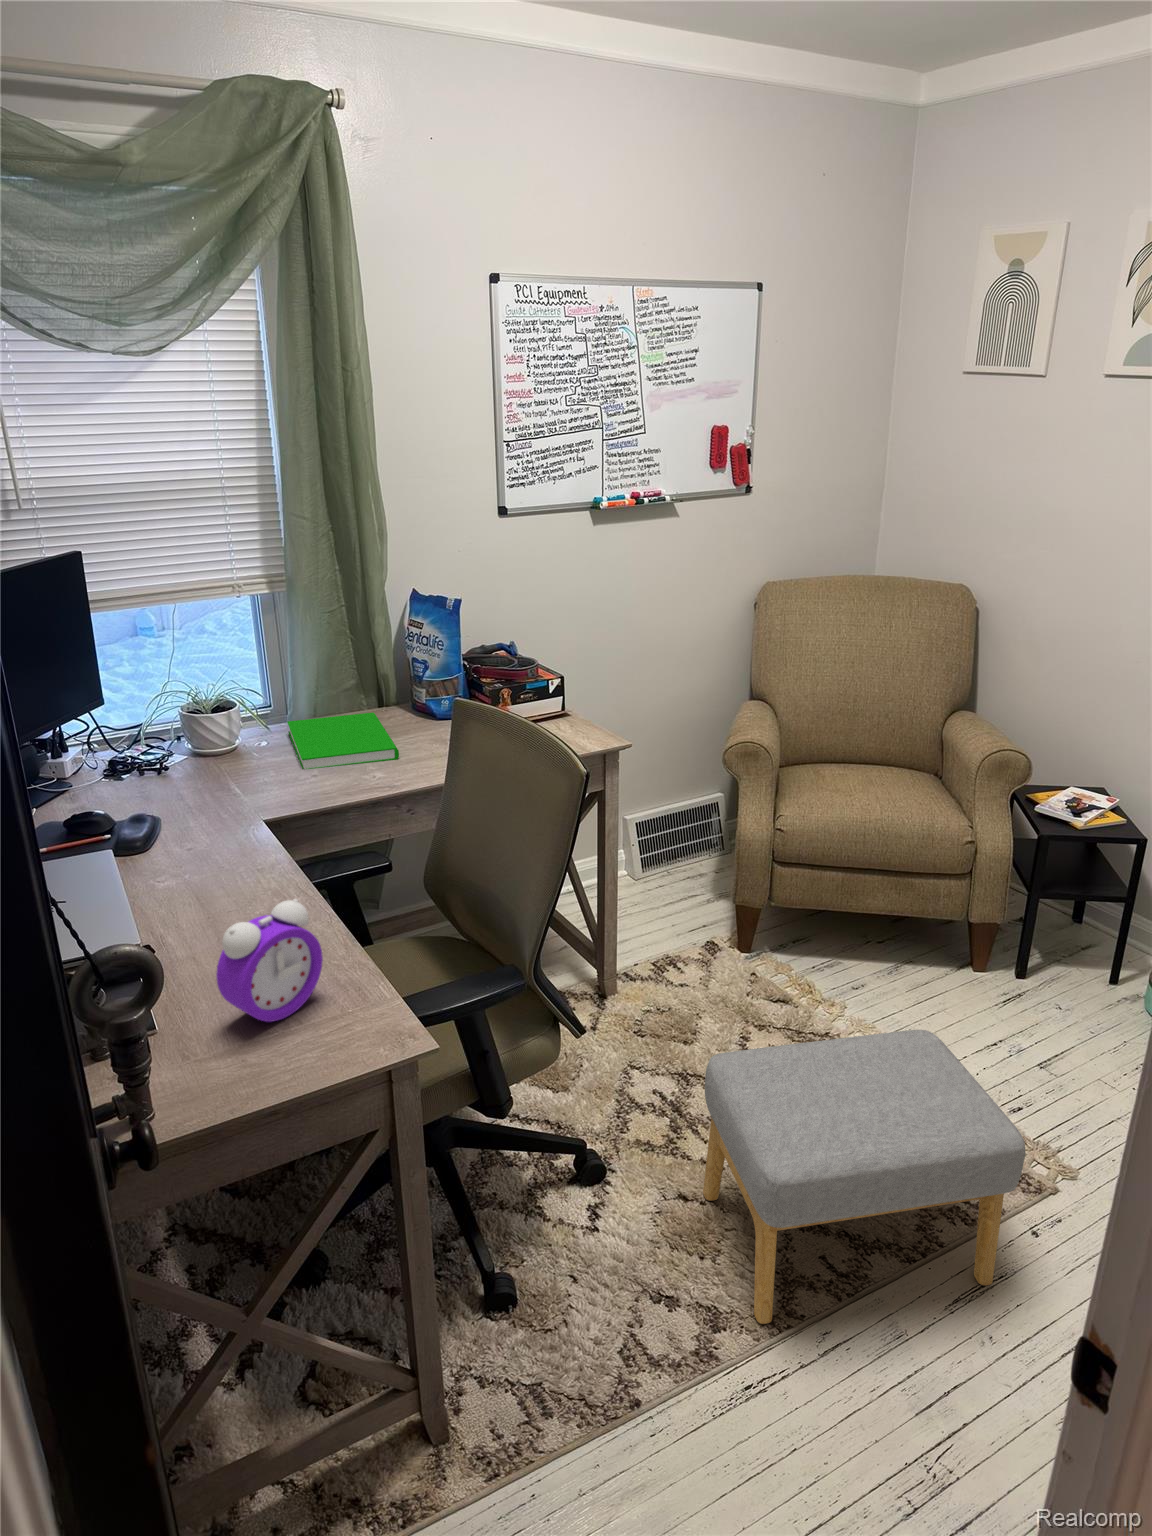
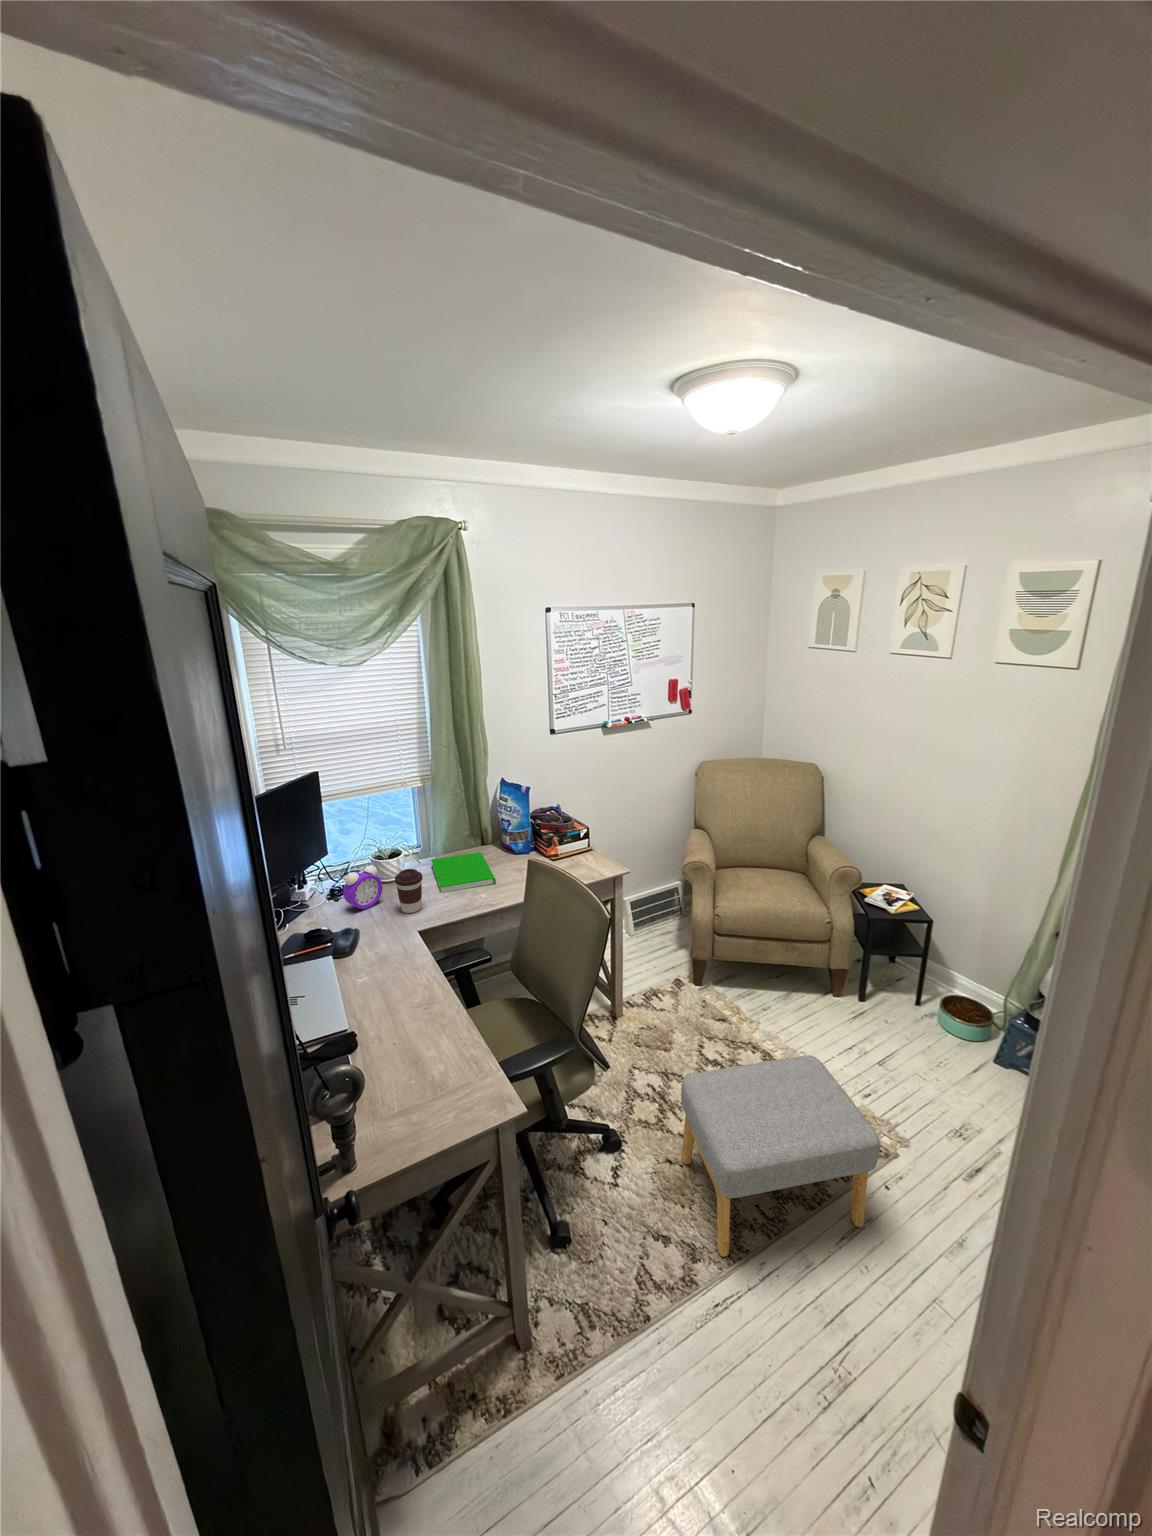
coffee cup: none [221,720,269,795] -> present [395,869,422,913]
alarm clock: present [216,899,323,1022] -> present [343,865,383,909]

